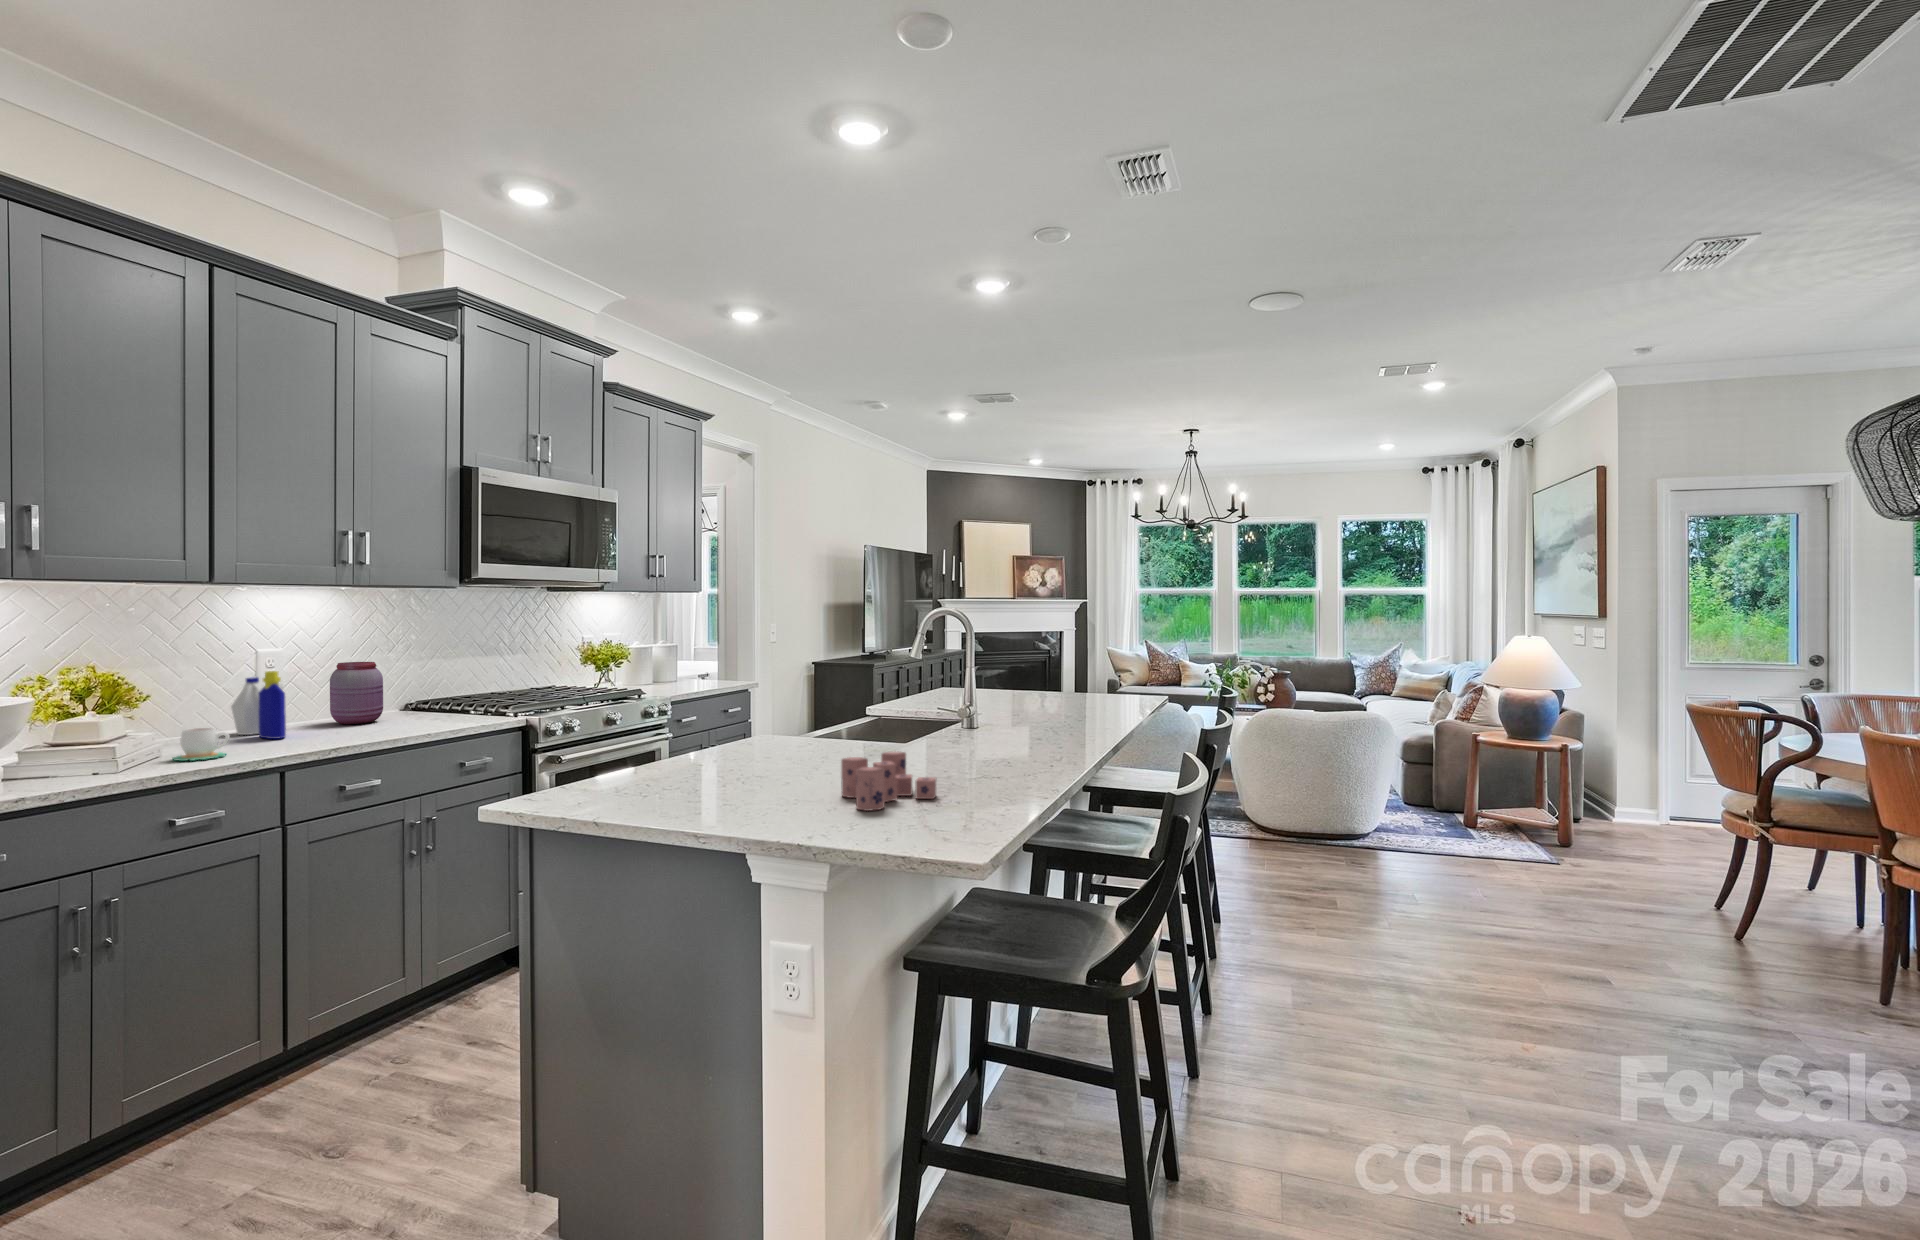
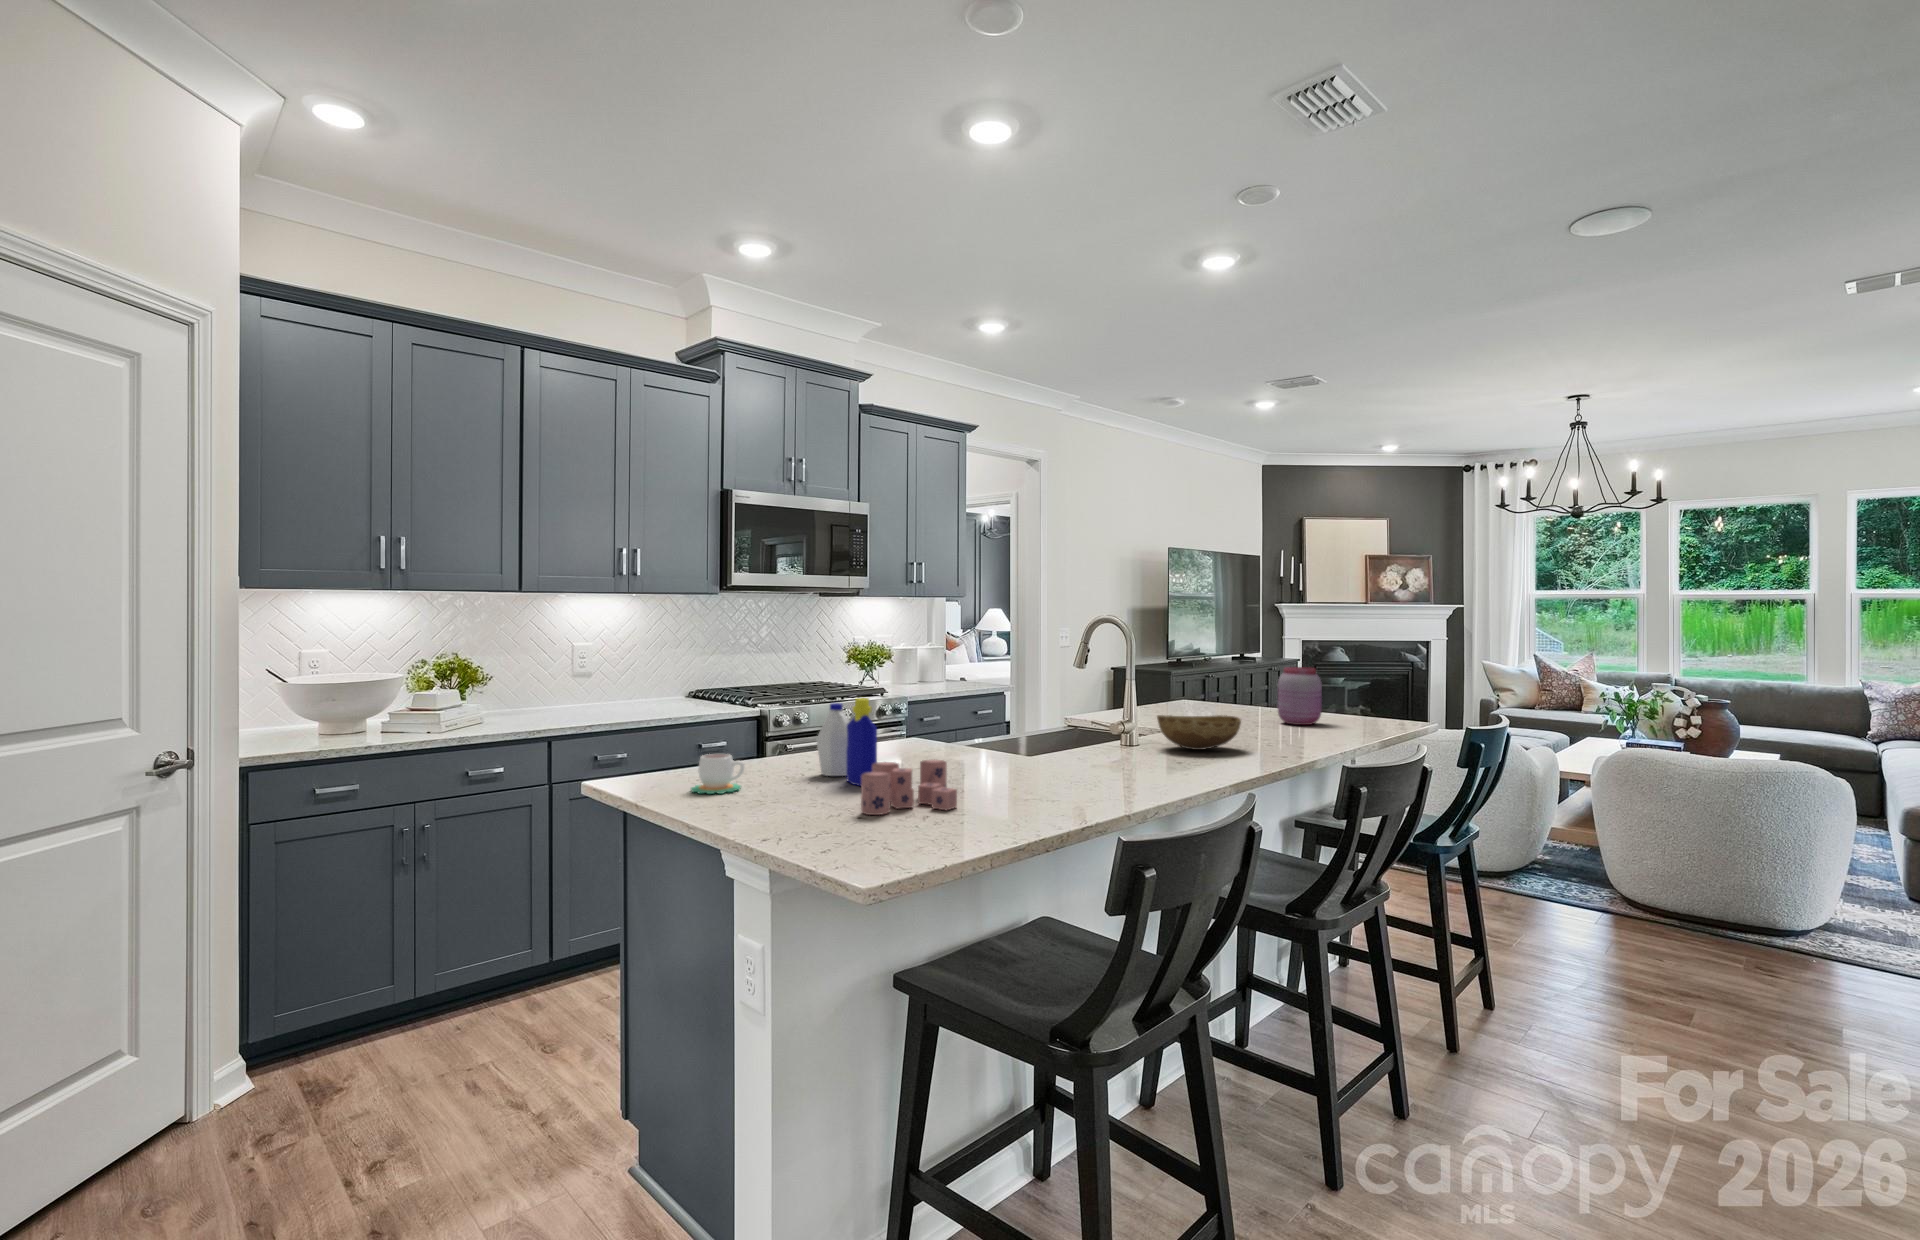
jar: present [330,662,383,724] -> present [1278,667,1322,725]
bottle: present [231,671,286,739] -> present [816,698,877,786]
bowl: none [1001,697,1074,729] -> present [1157,715,1241,750]
mug: present [173,728,229,761] -> present [691,754,744,794]

